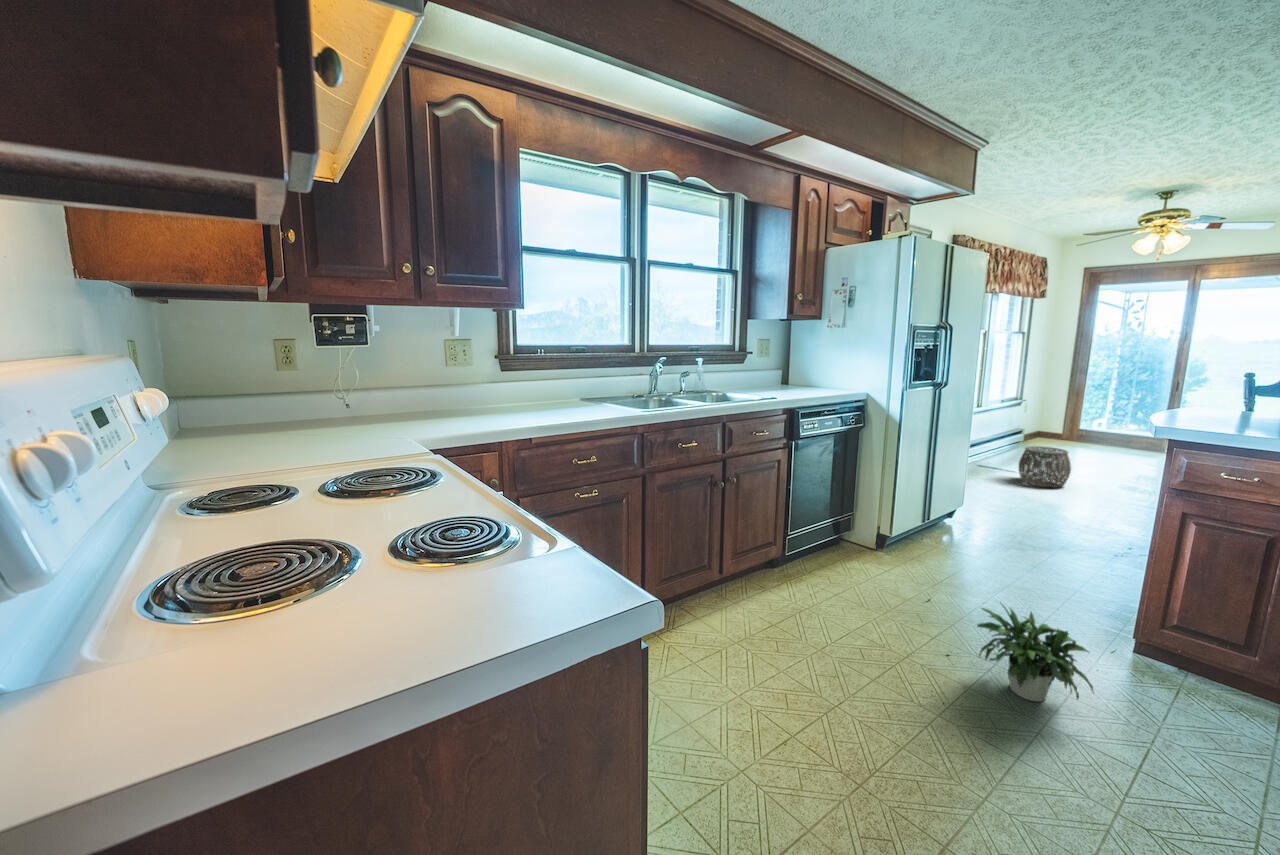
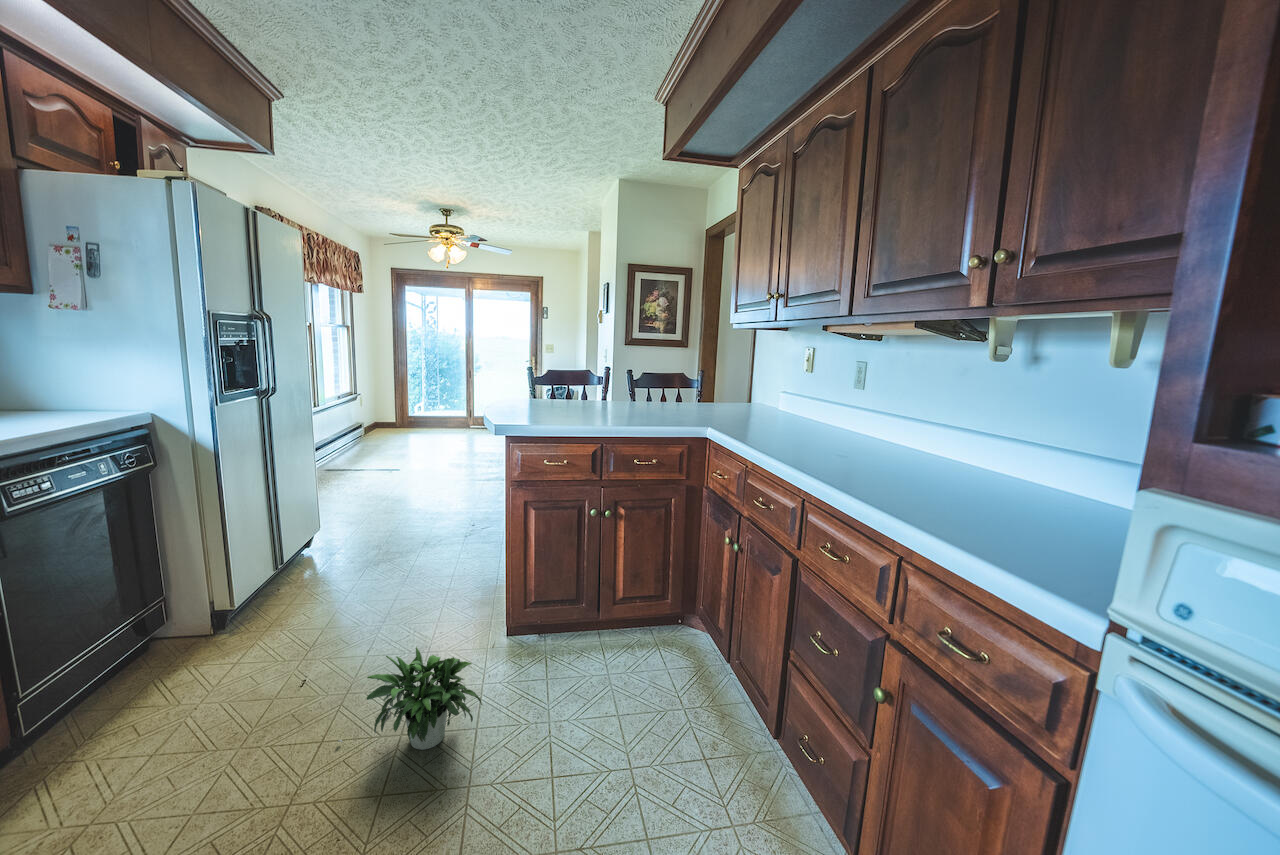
woven basket: present [1019,446,1071,488] -> none [366,441,411,481]

